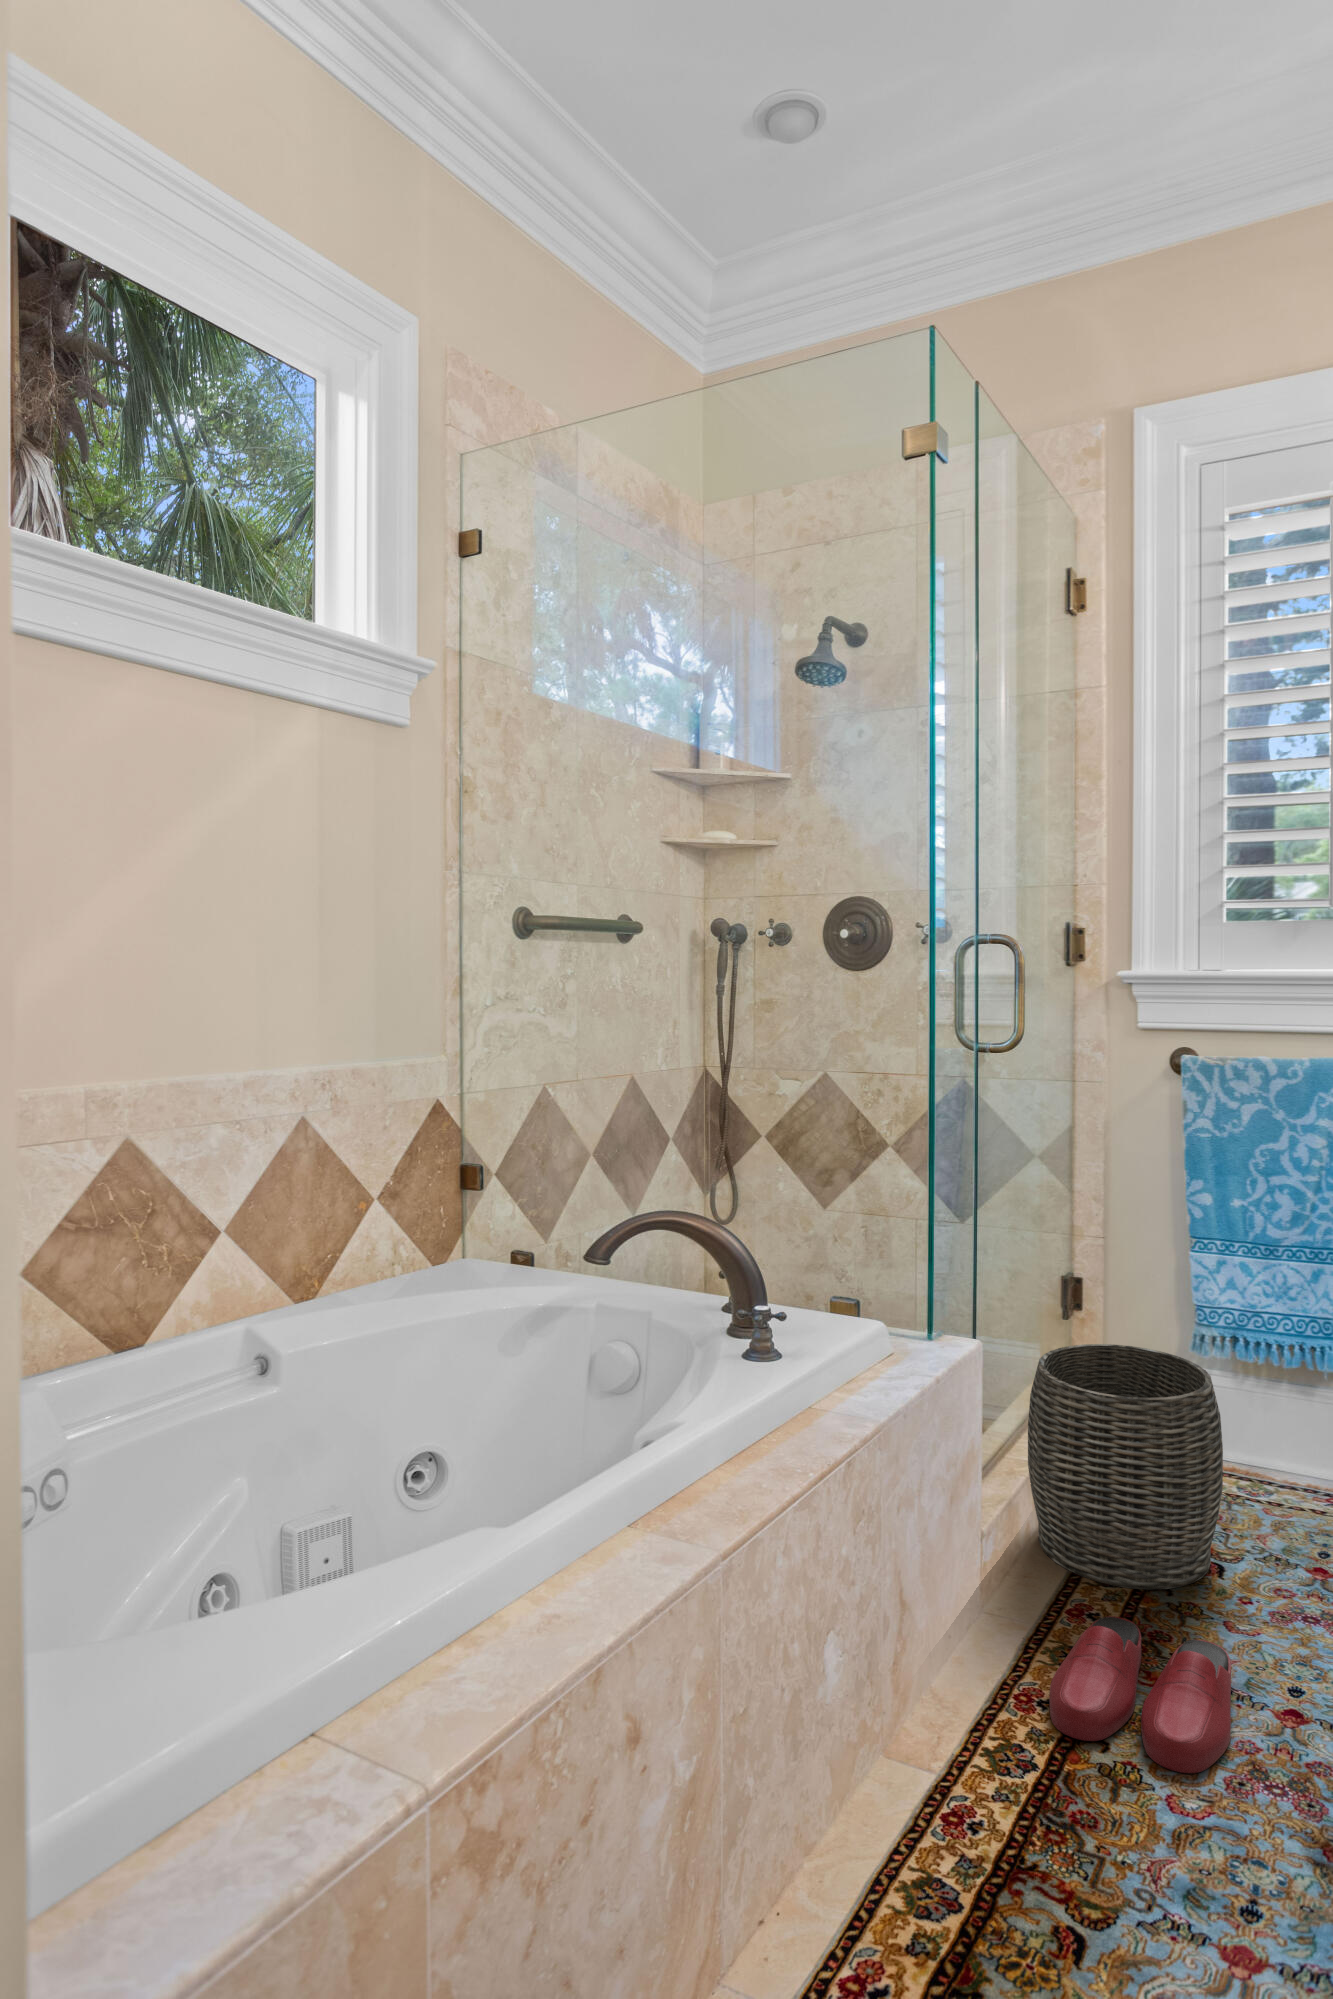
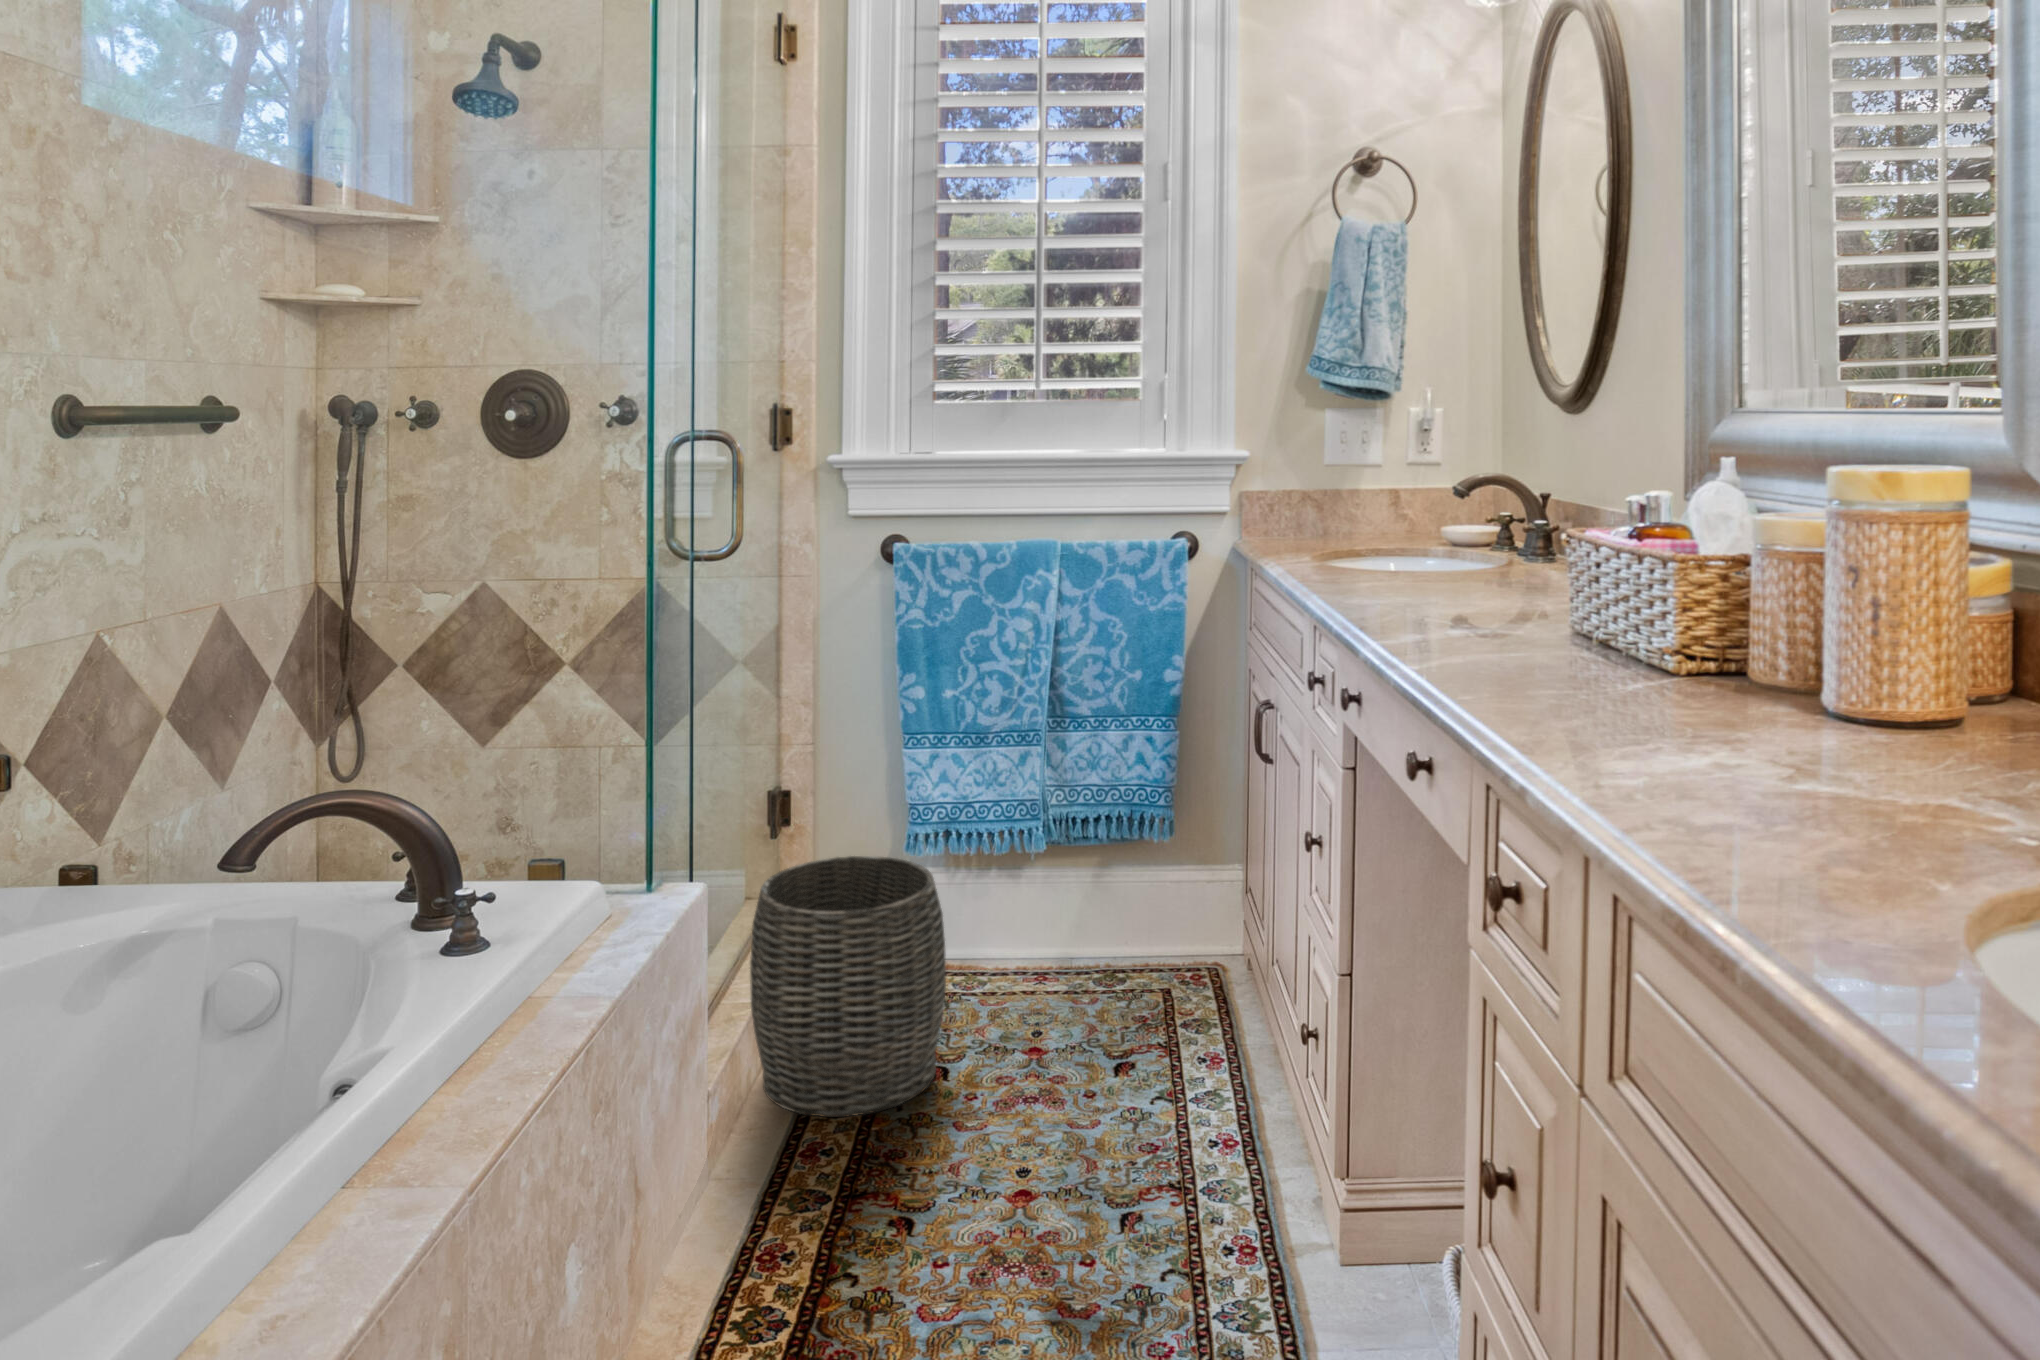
slippers: present [1050,1616,1231,1774] -> none [794,1146,969,1284]

